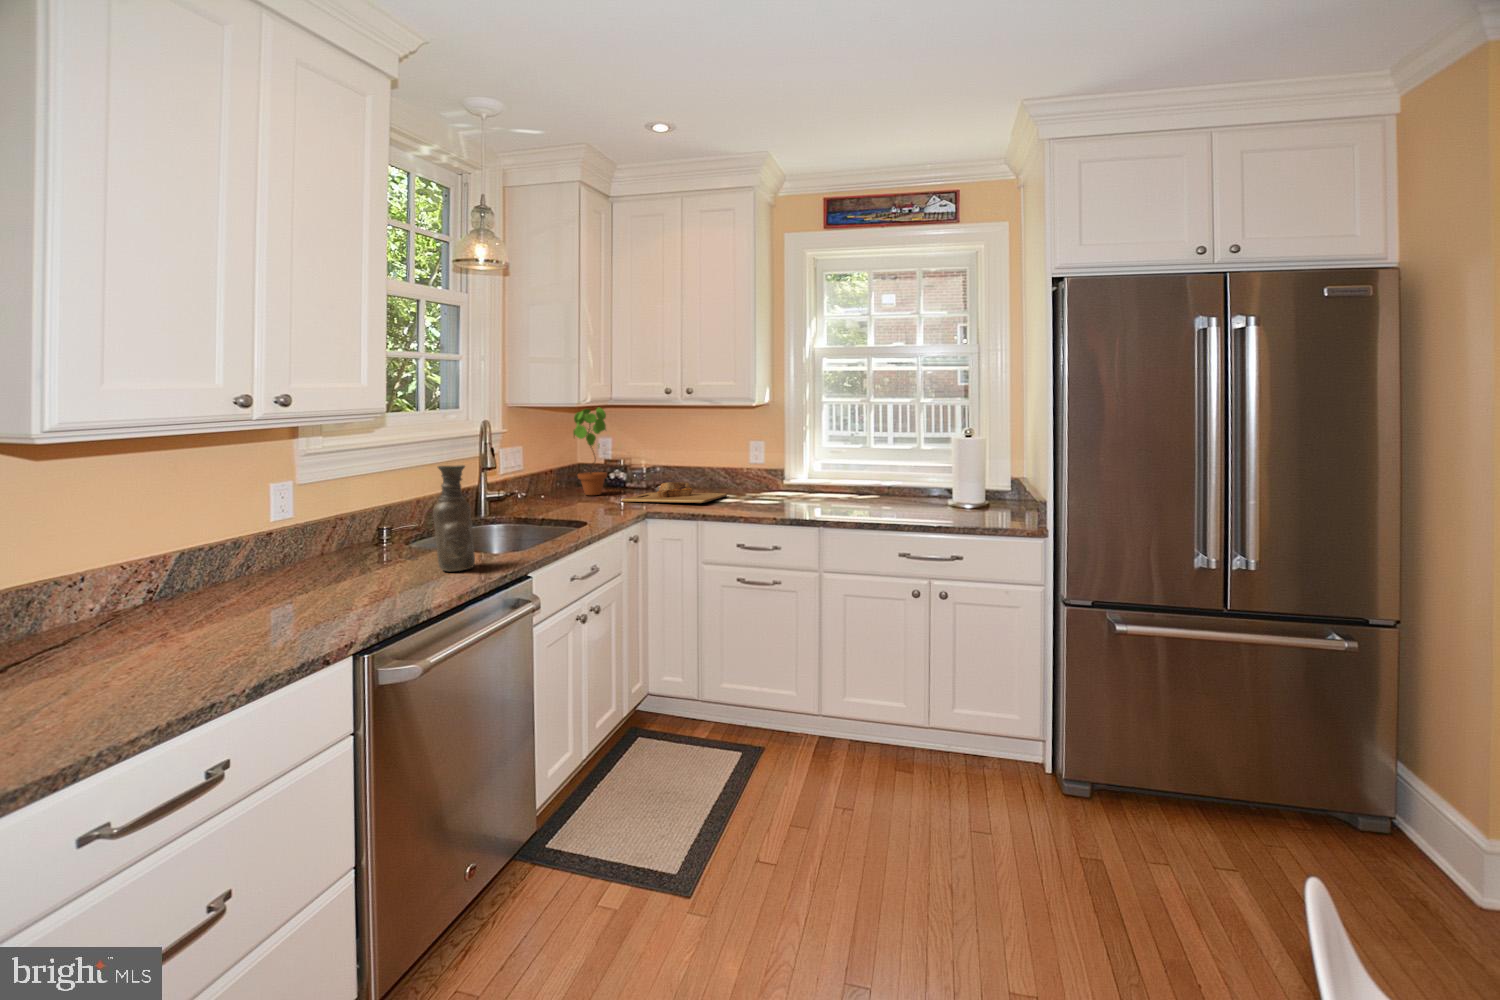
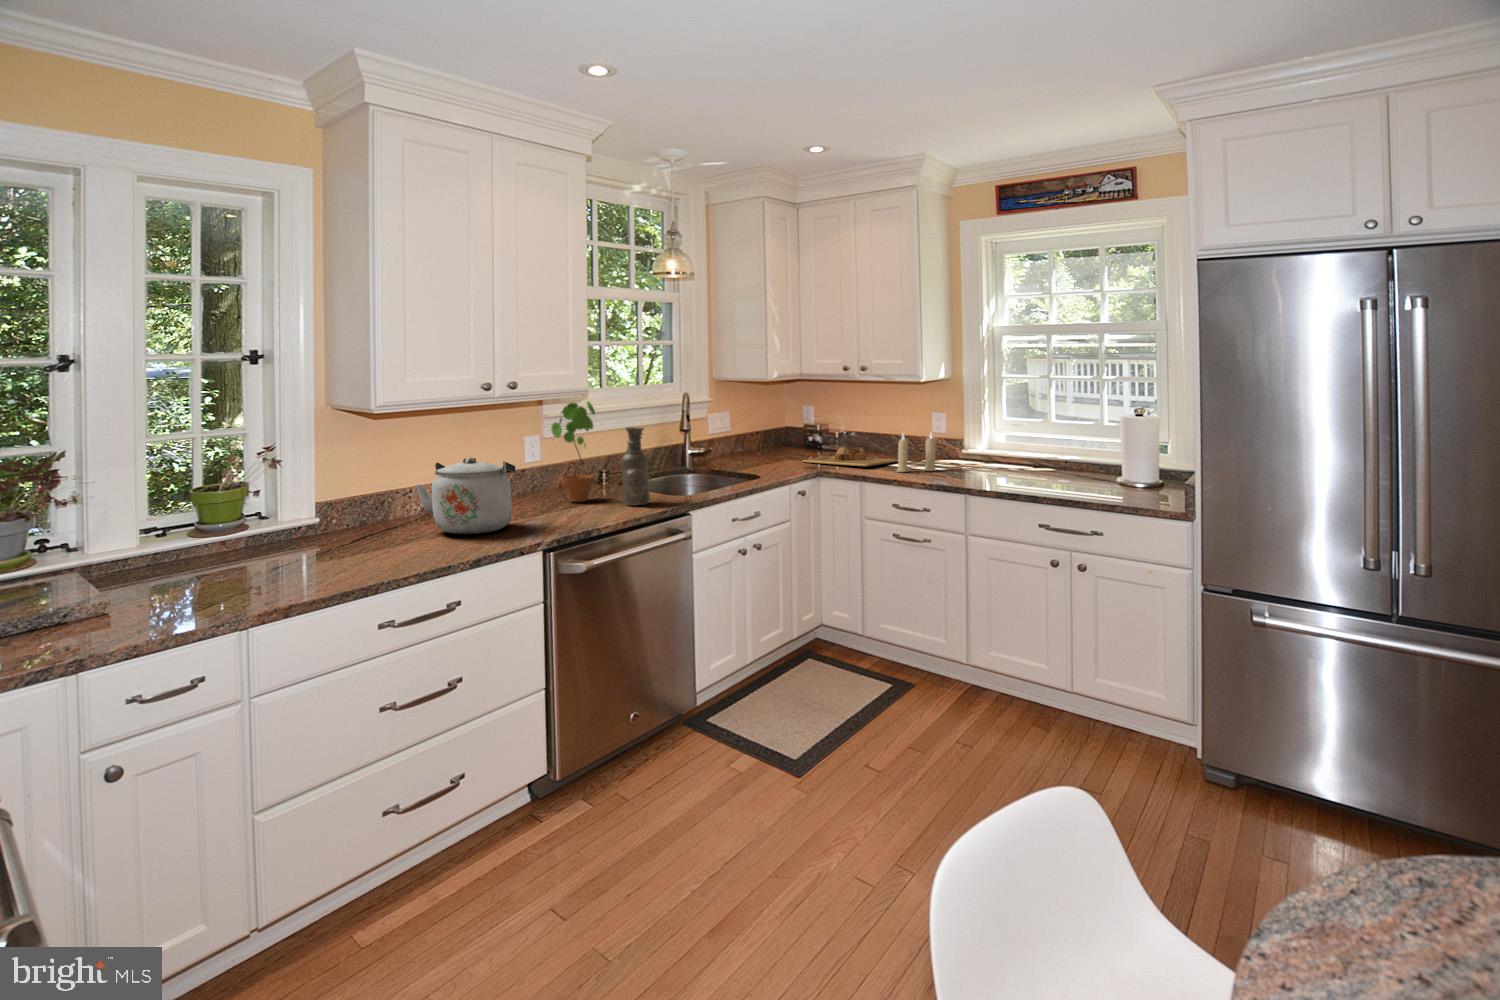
potted plant: present [573,408,607,495] -> present [551,401,595,502]
candle: none [737,460,778,507] -> present [896,434,936,472]
kettle: none [102,519,284,645] -> present [415,457,515,534]

